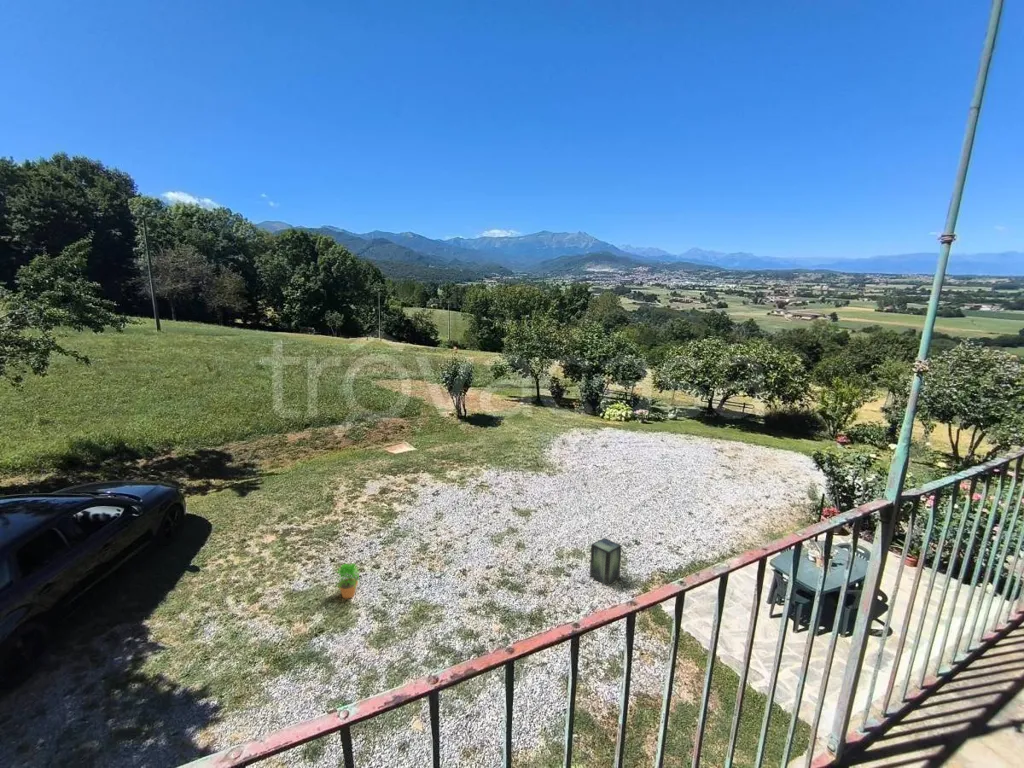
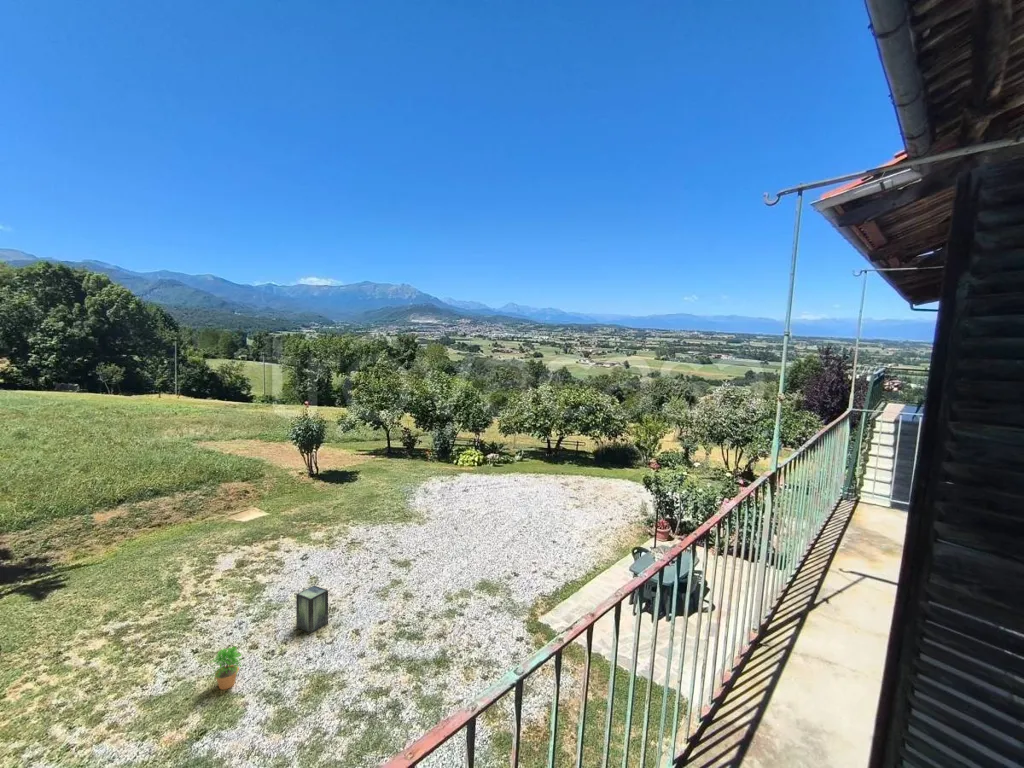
storage box: present [590,538,622,585] -> present [296,585,328,634]

